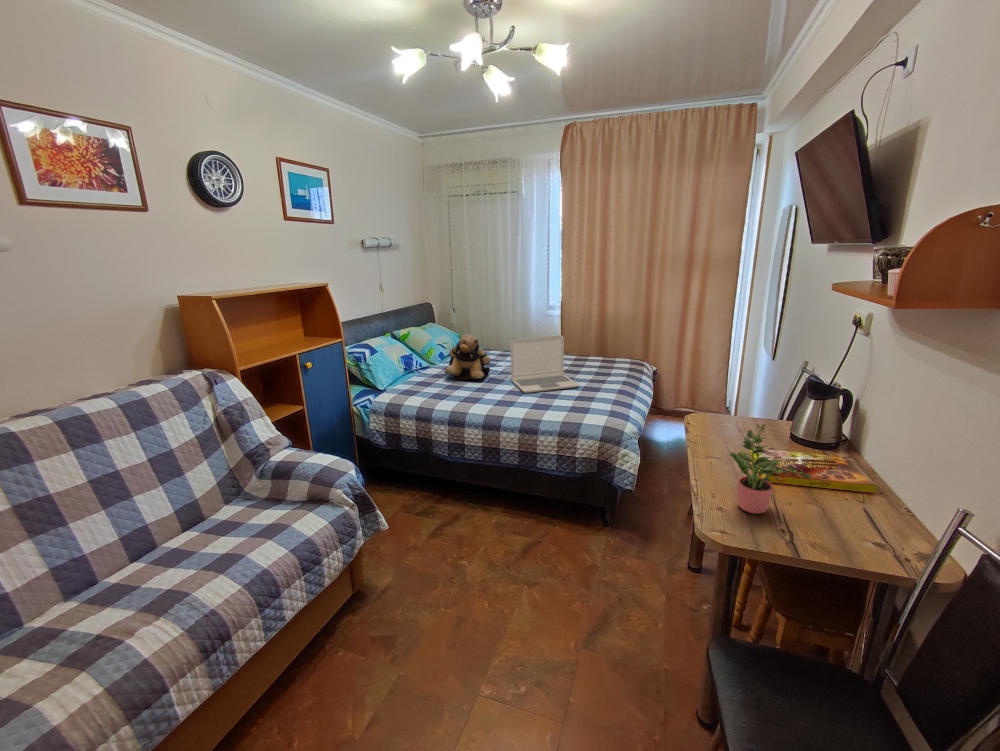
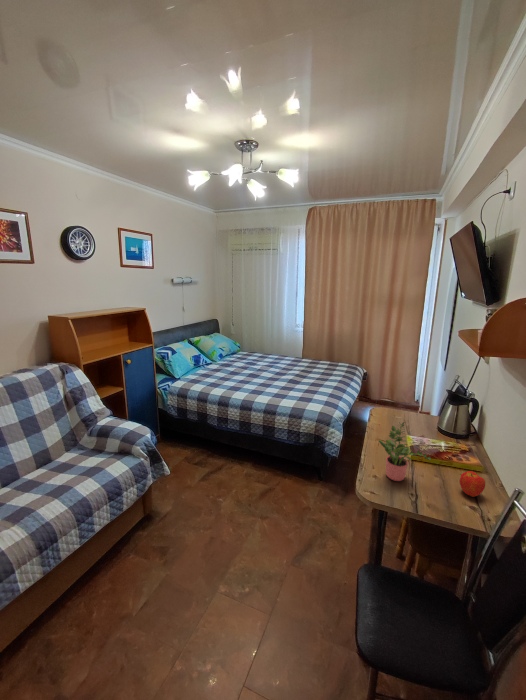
teddy bear: present [445,334,490,380] -> none [221,344,252,374]
laptop: present [510,335,579,393] -> none [265,348,310,386]
apple: none [855,492,897,529] -> present [460,471,485,497]

